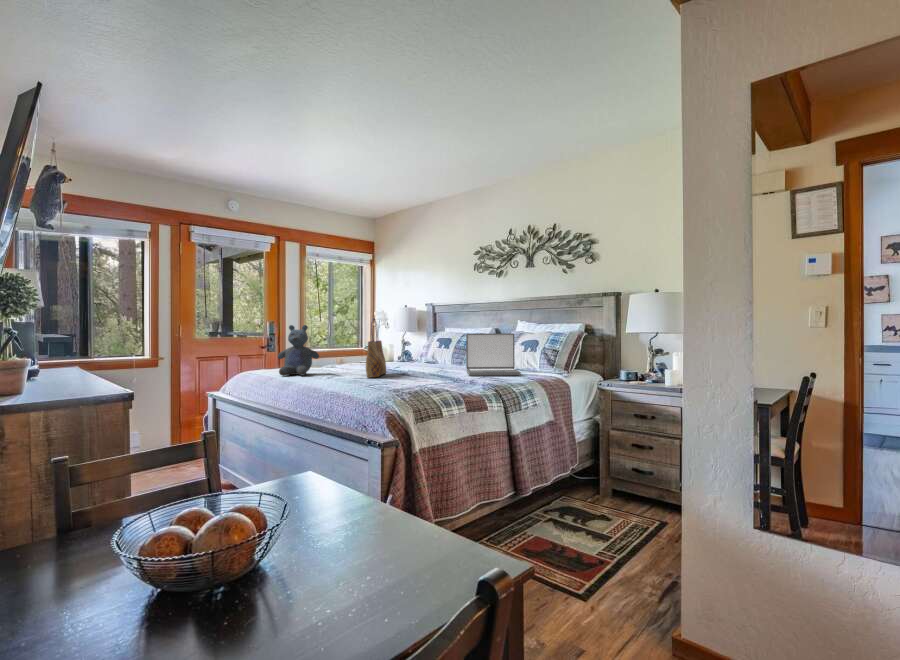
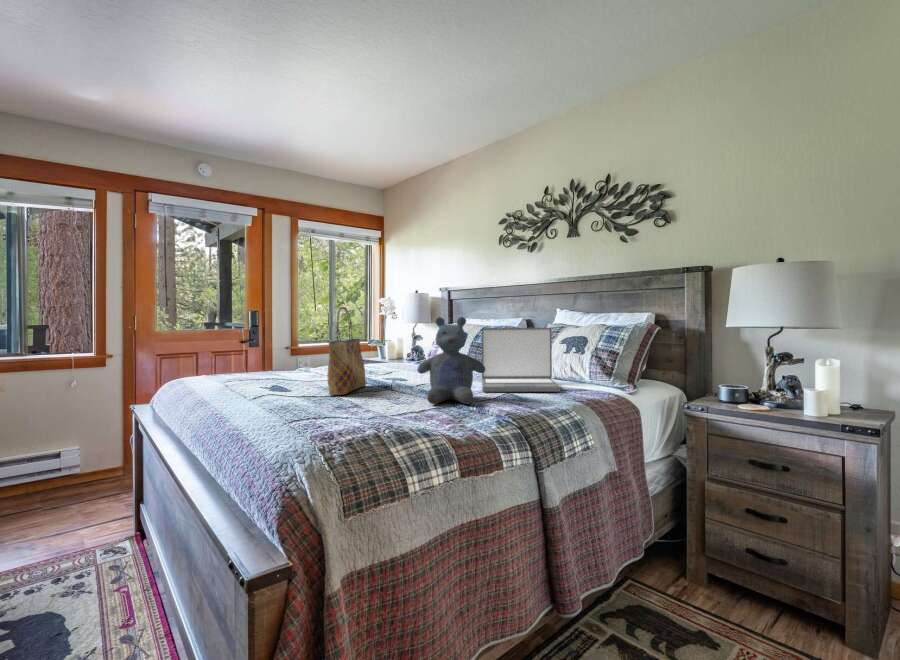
stuffed bear: present [278,325,319,376] -> present [417,317,485,404]

